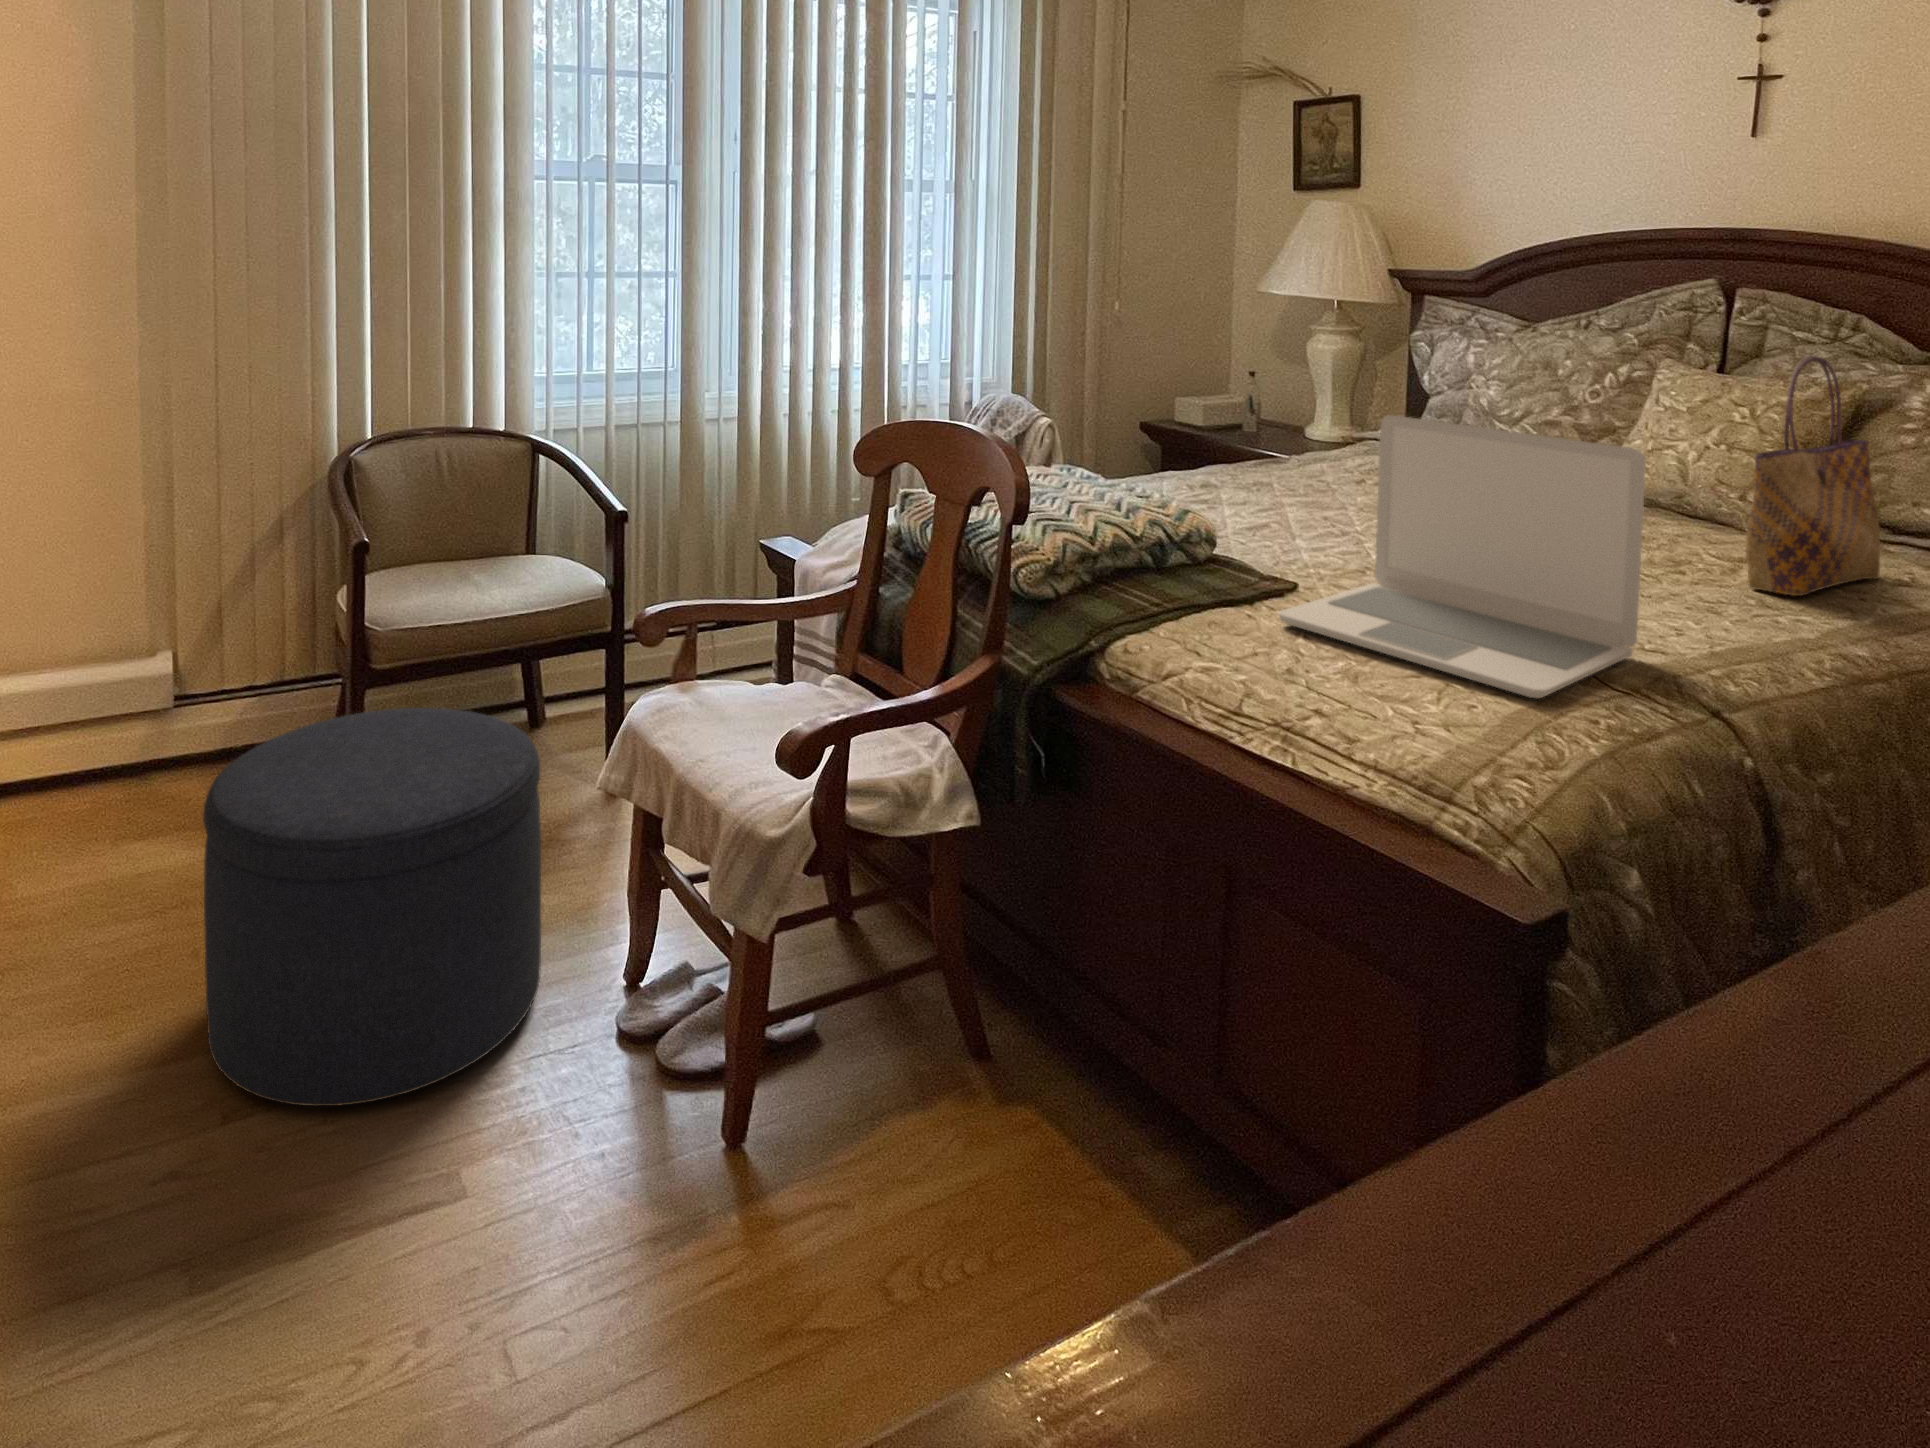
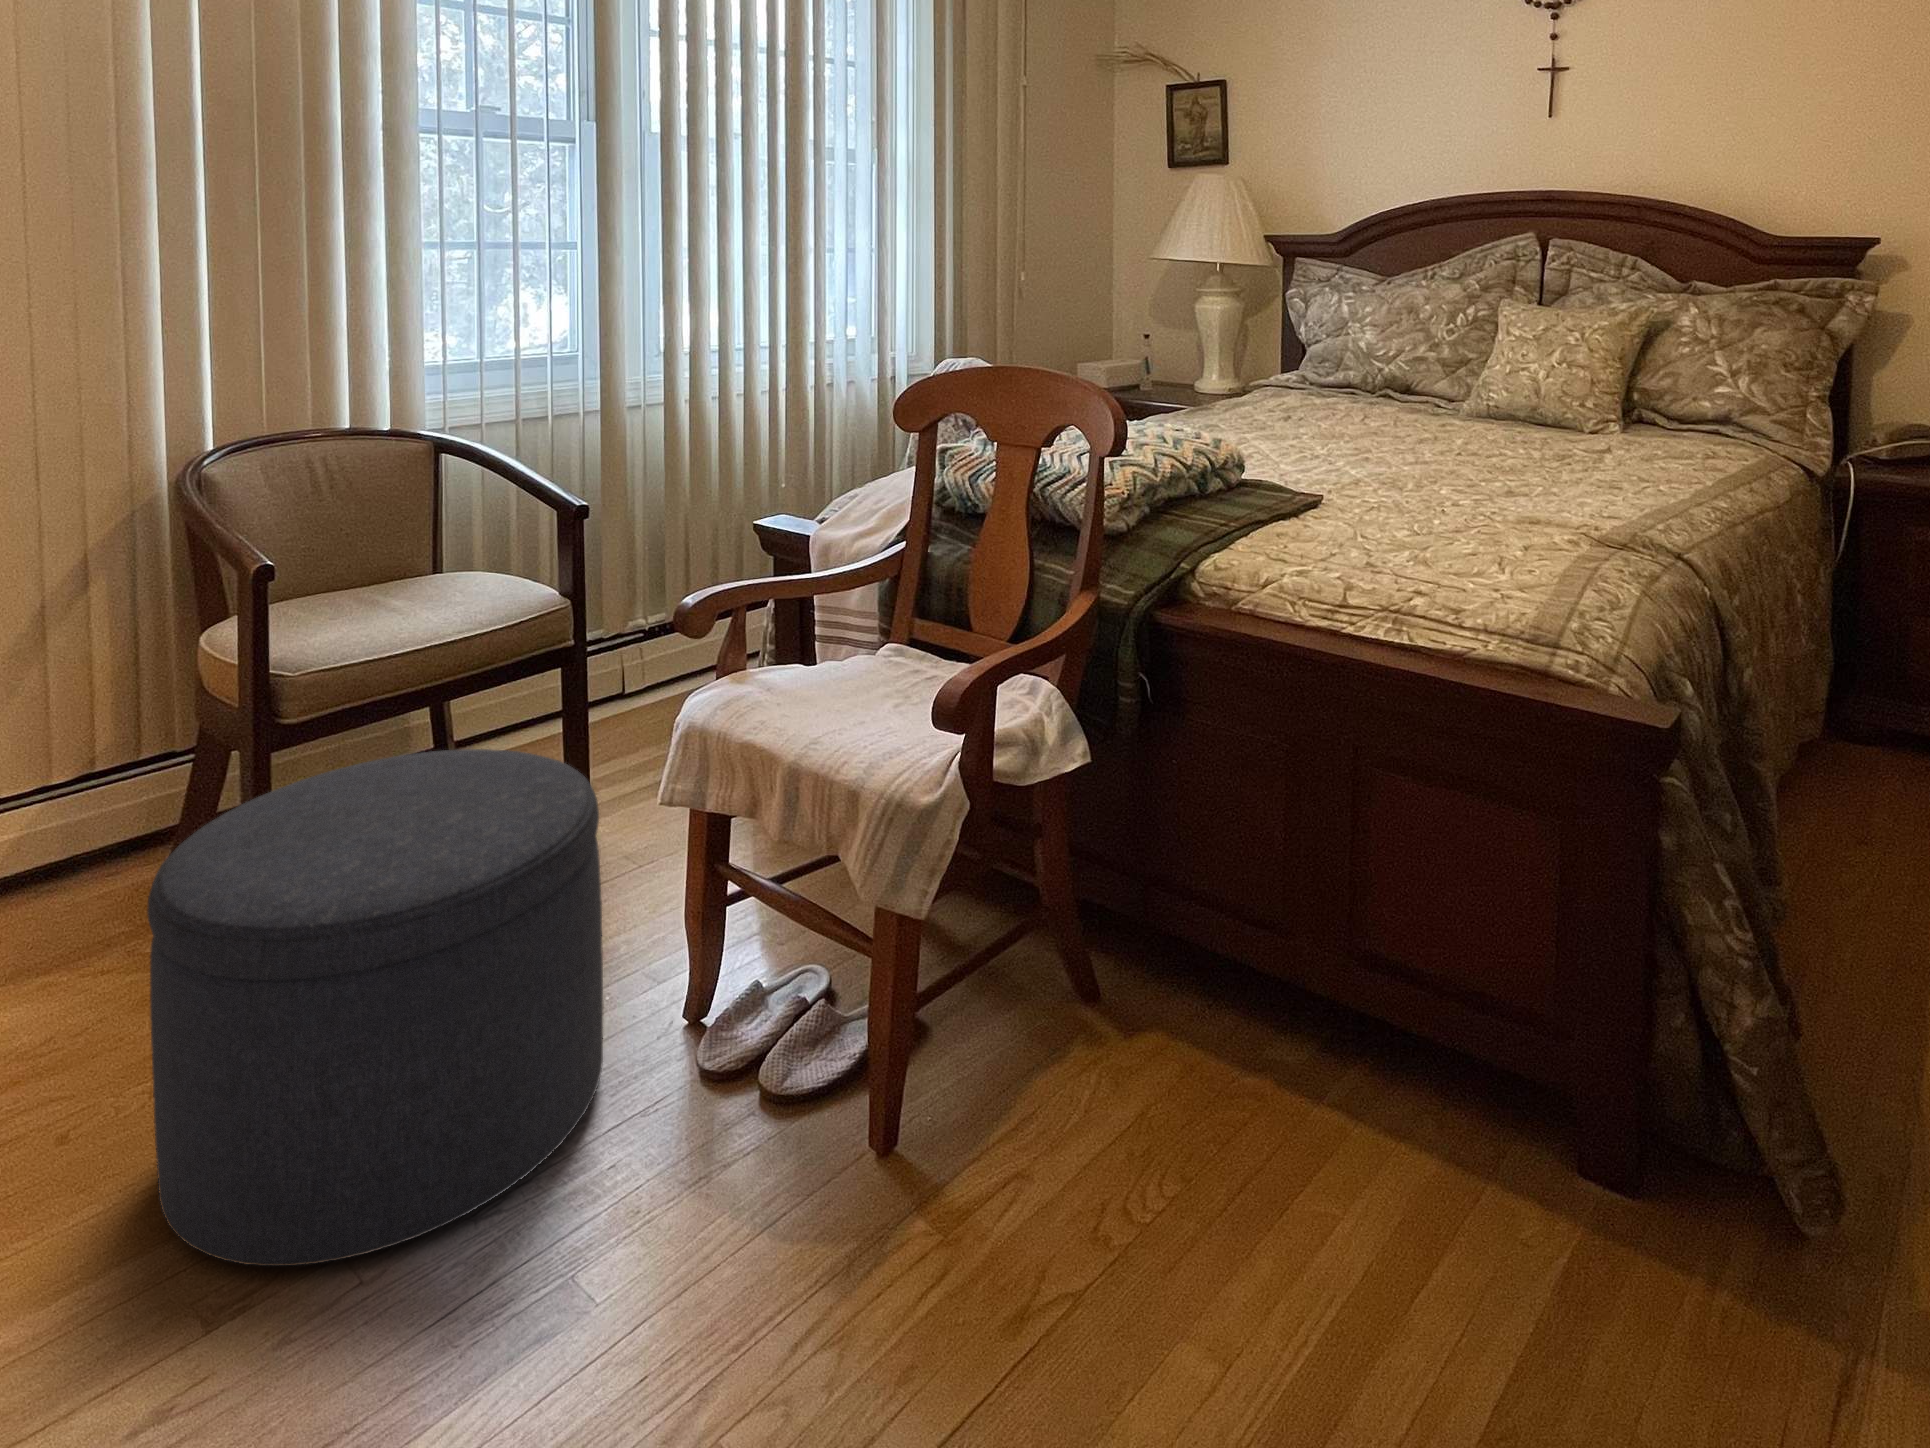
tote bag: present [1746,355,1880,596] -> none [1625,280,1697,469]
laptop: present [1278,415,1646,698] -> none [1335,340,1609,558]

